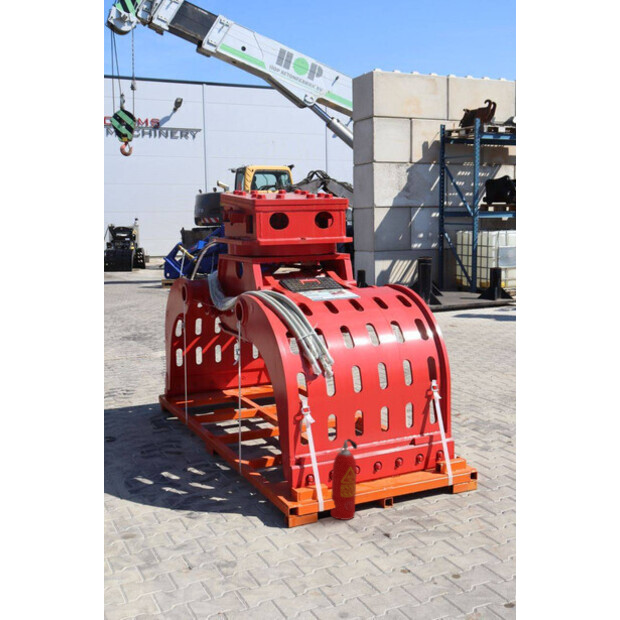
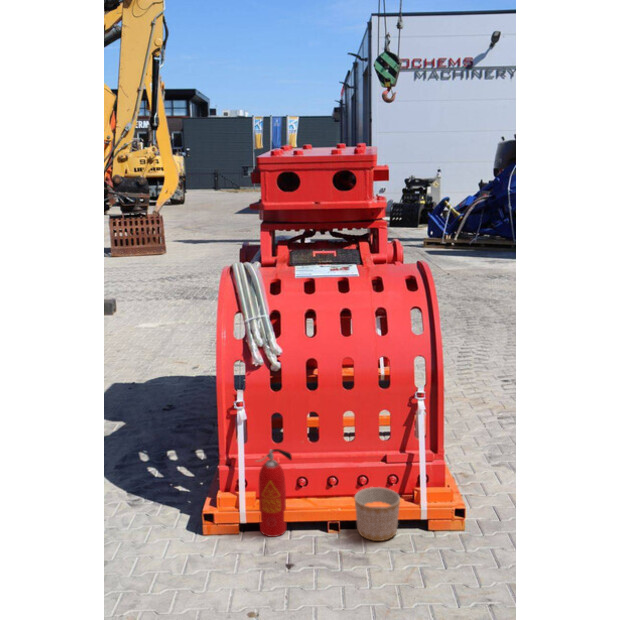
planter: none [403,465,441,508] -> present [355,487,400,541]

